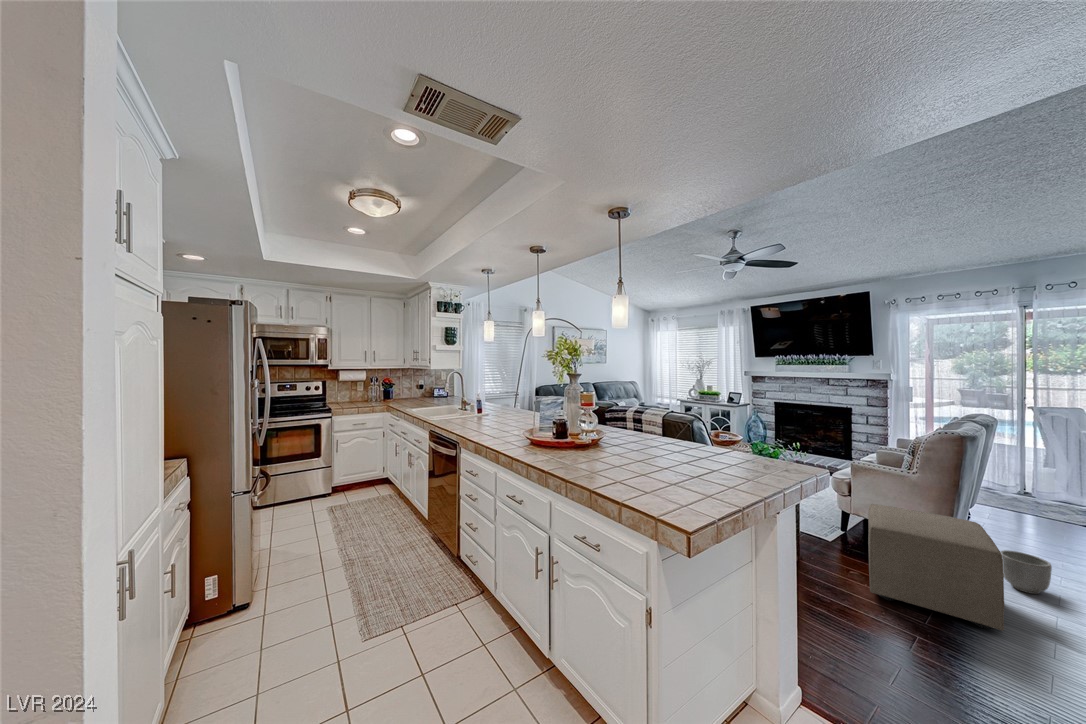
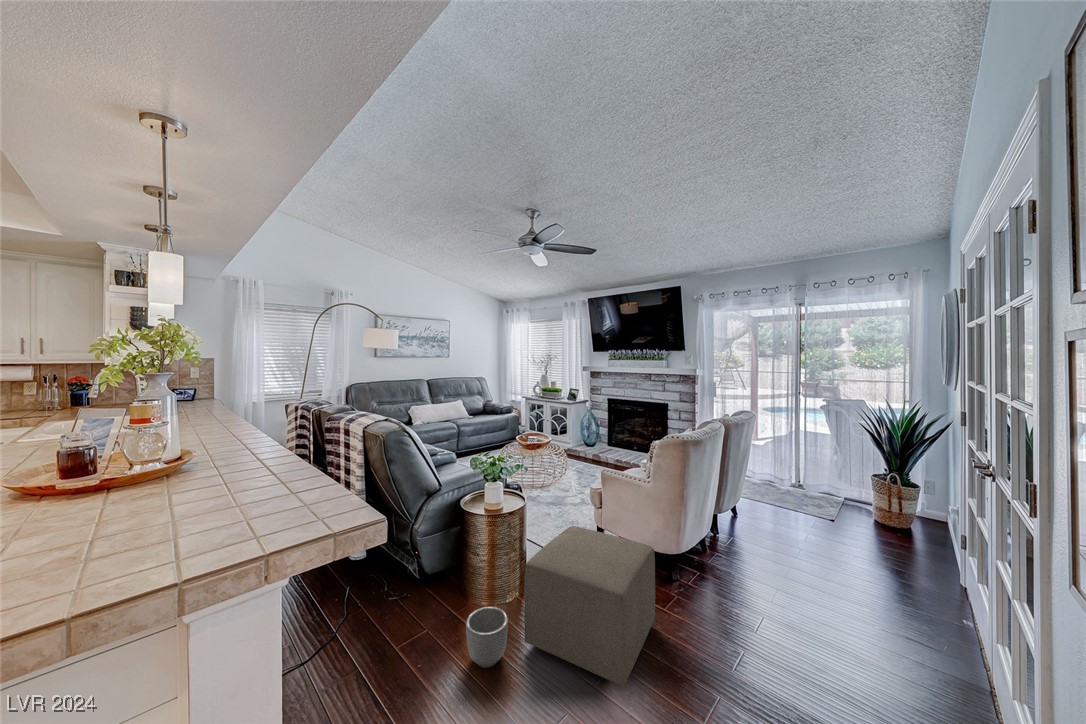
planter: present [1001,550,1052,594] -> present [466,607,508,668]

